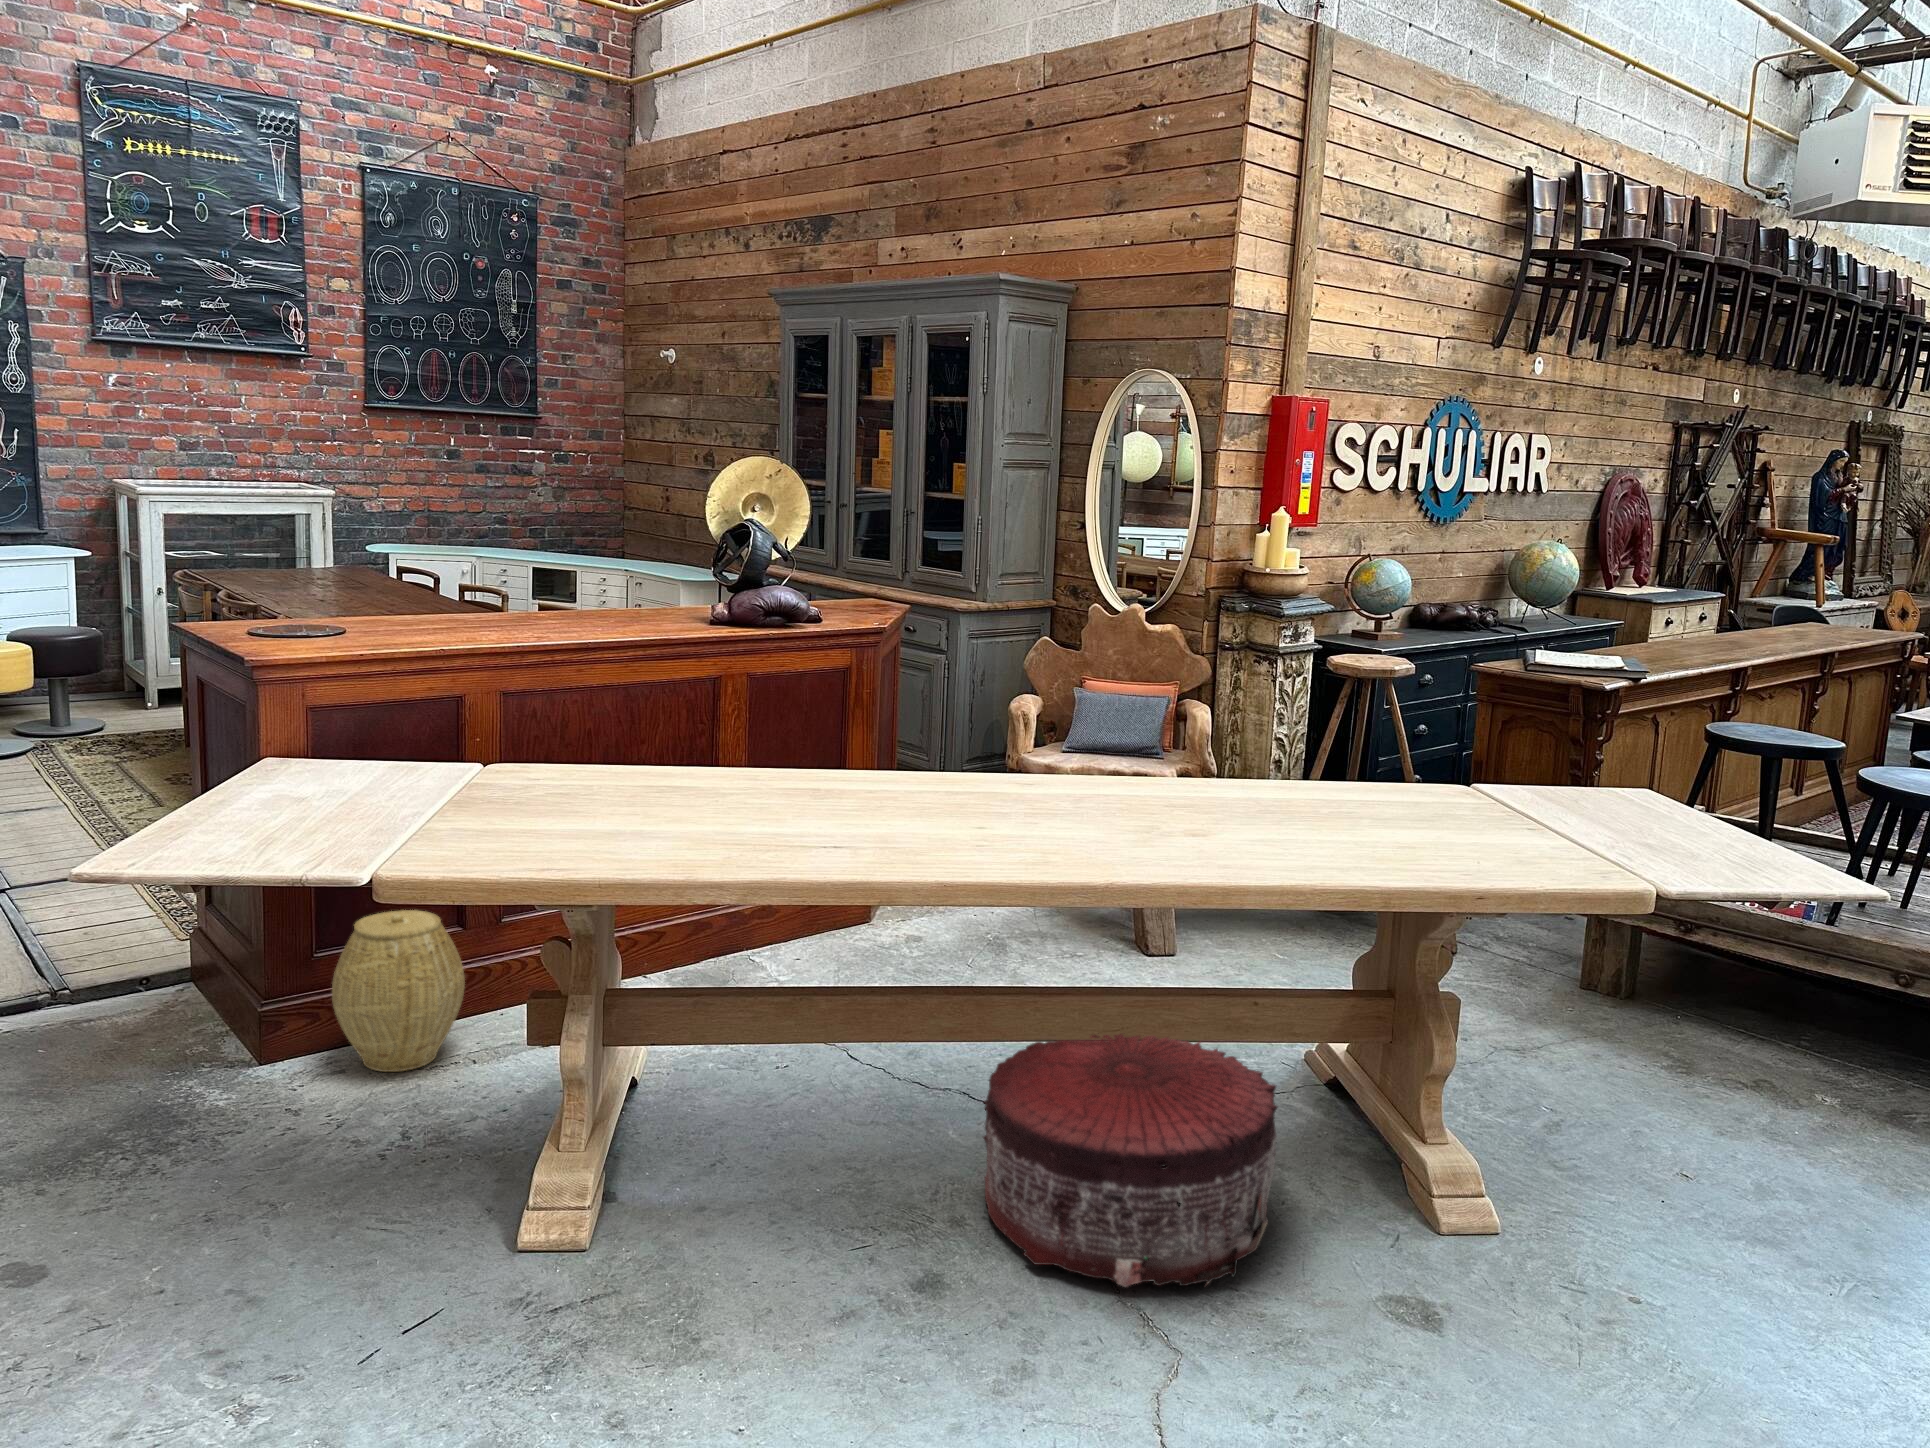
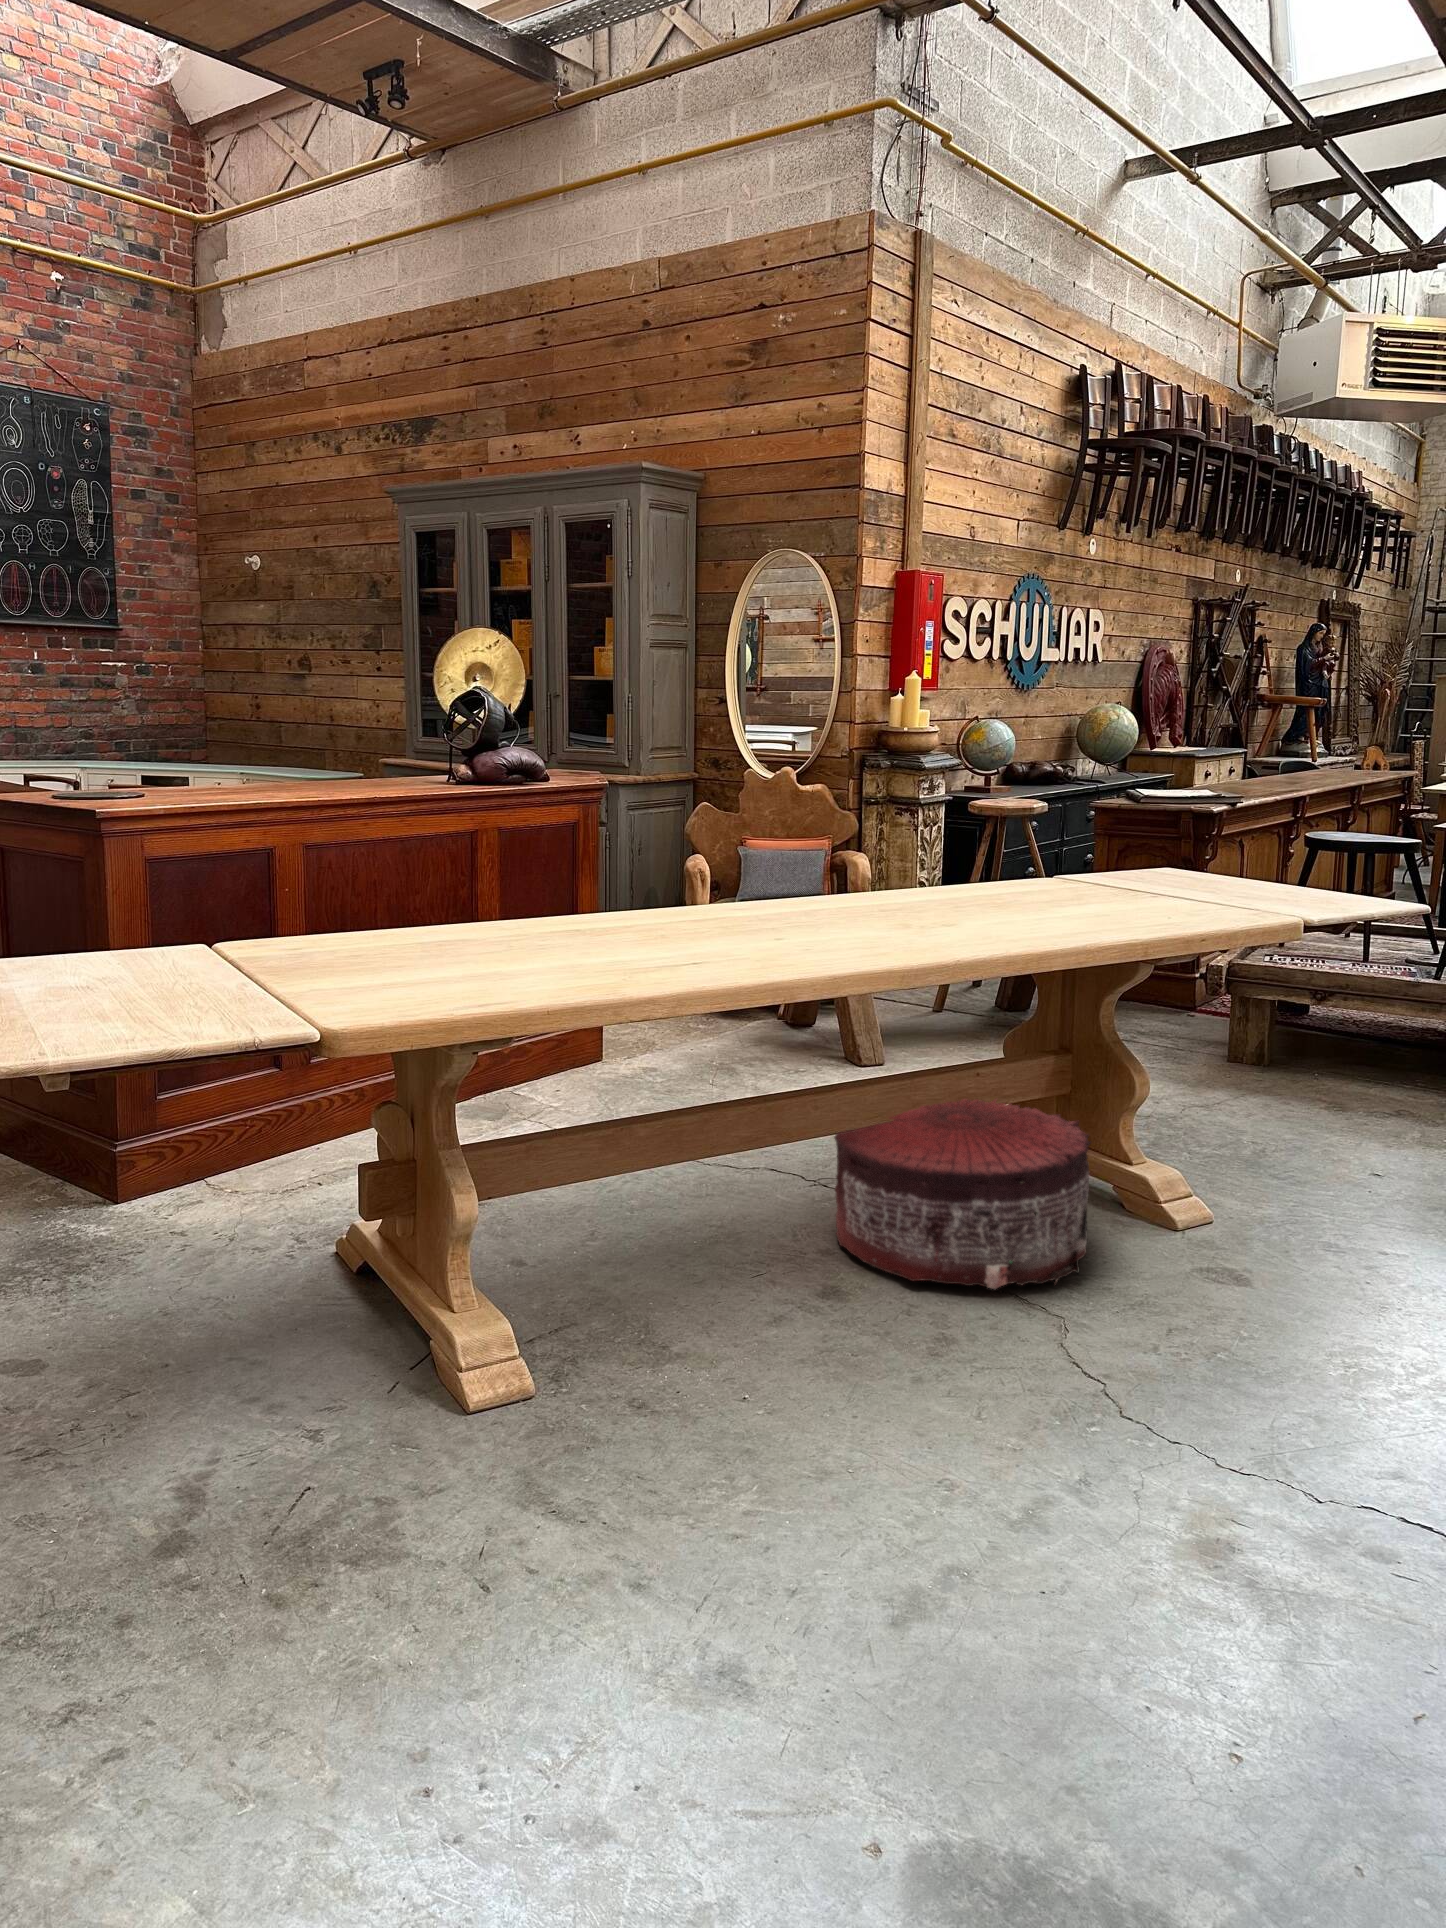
woven basket: present [332,910,465,1072] -> none [177,1053,299,1204]

